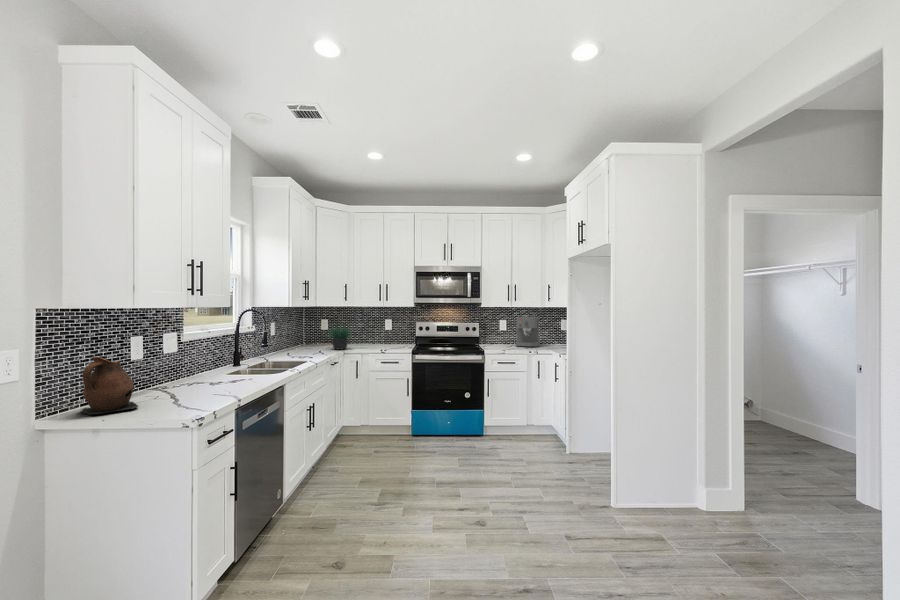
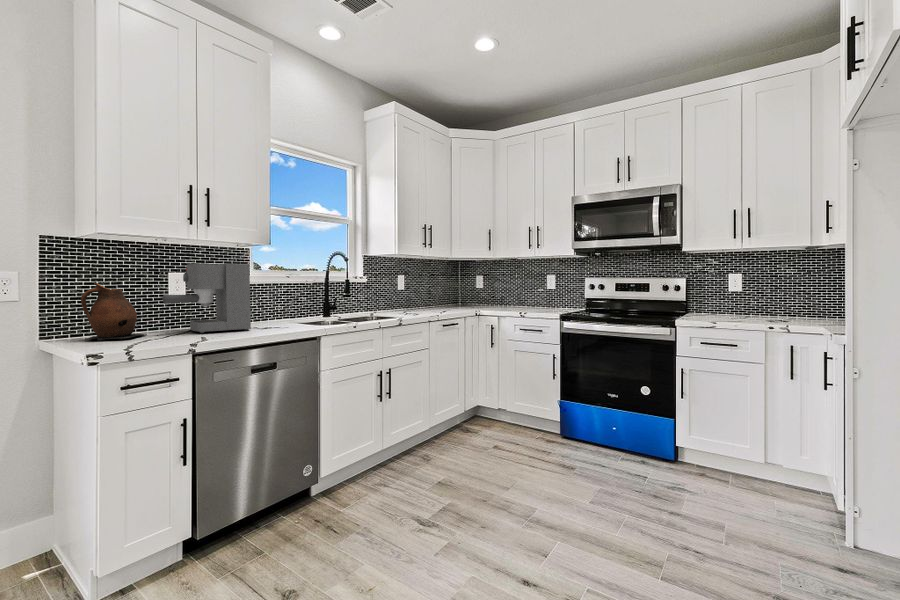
coffee maker: present [516,317,539,347] -> present [163,264,251,333]
potted plant: present [329,328,350,350] -> none [452,269,496,310]

